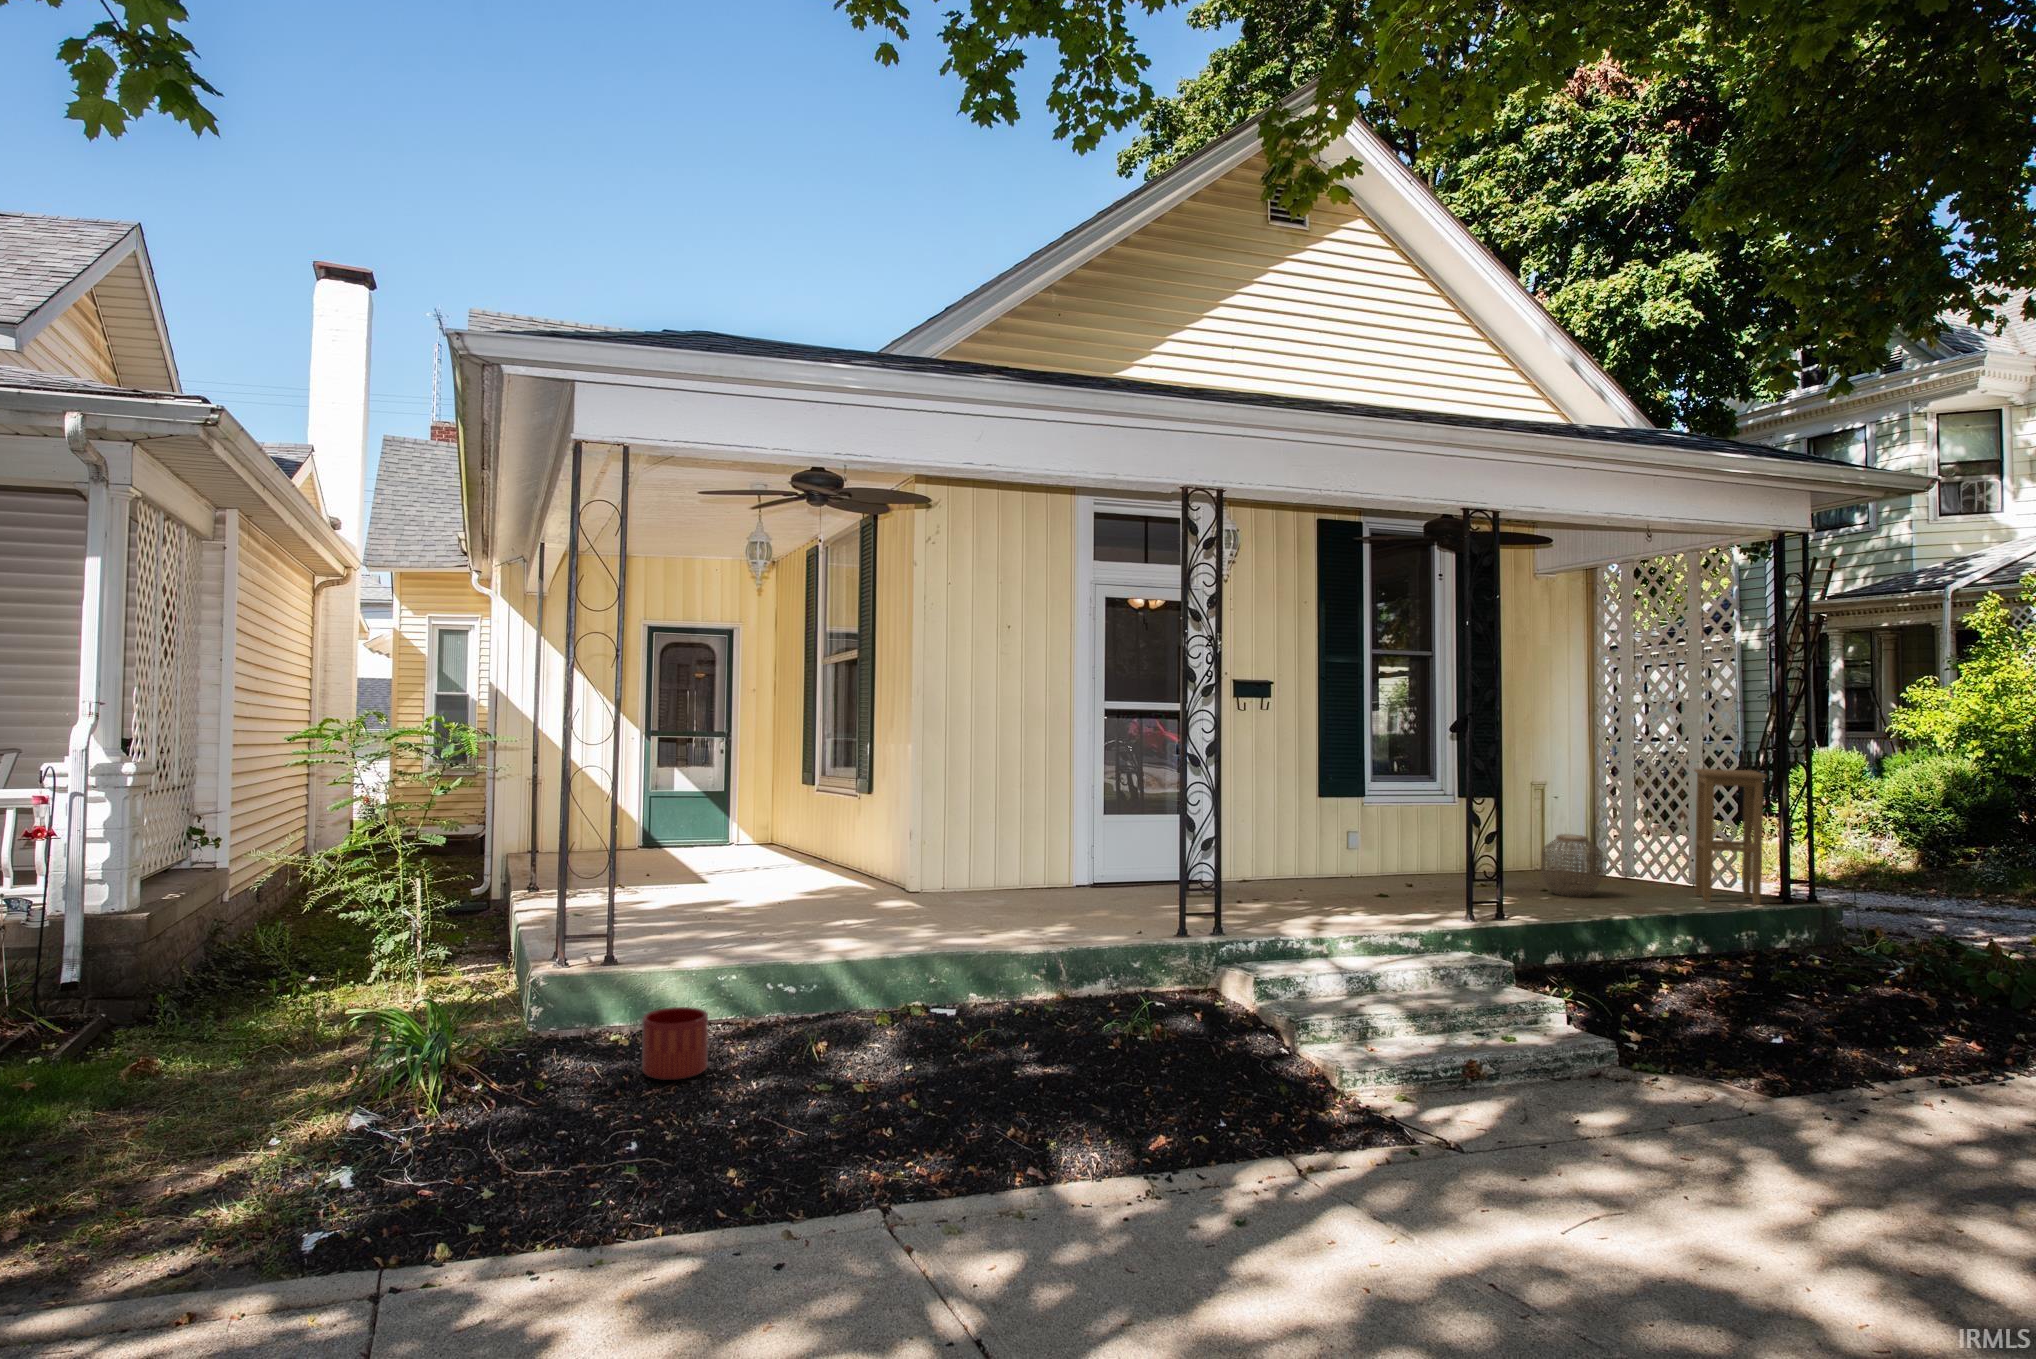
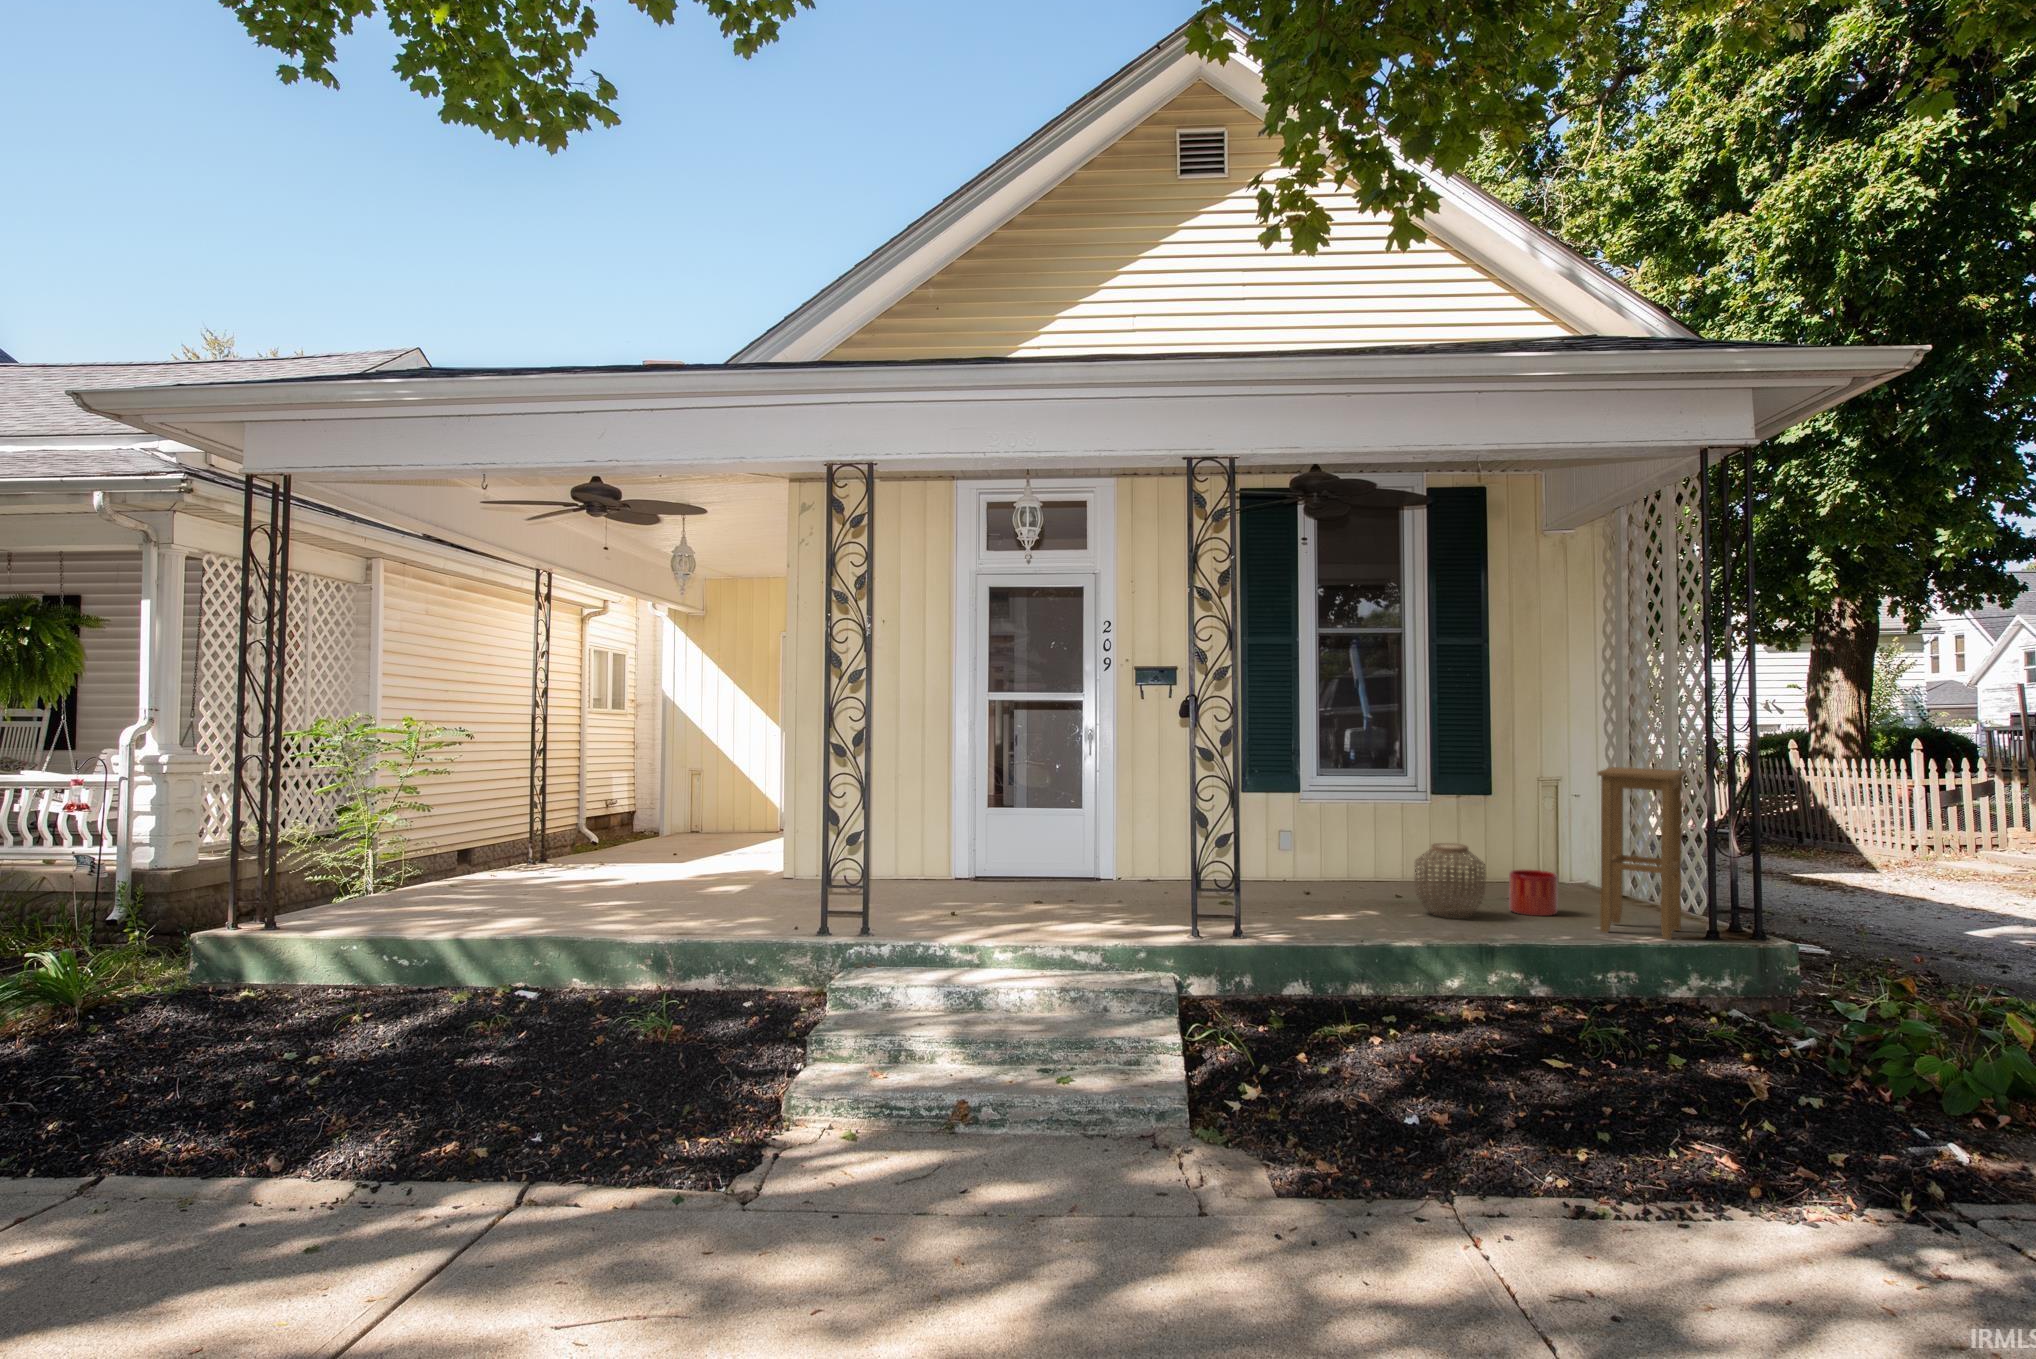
planter: present [642,1007,708,1080] -> present [1509,869,1558,916]

